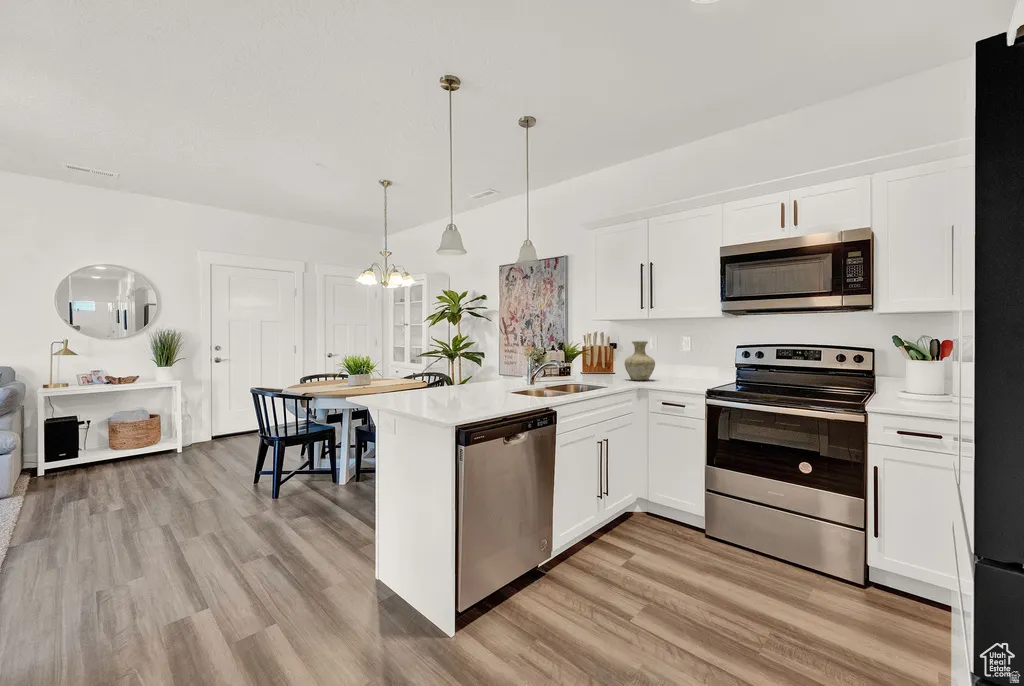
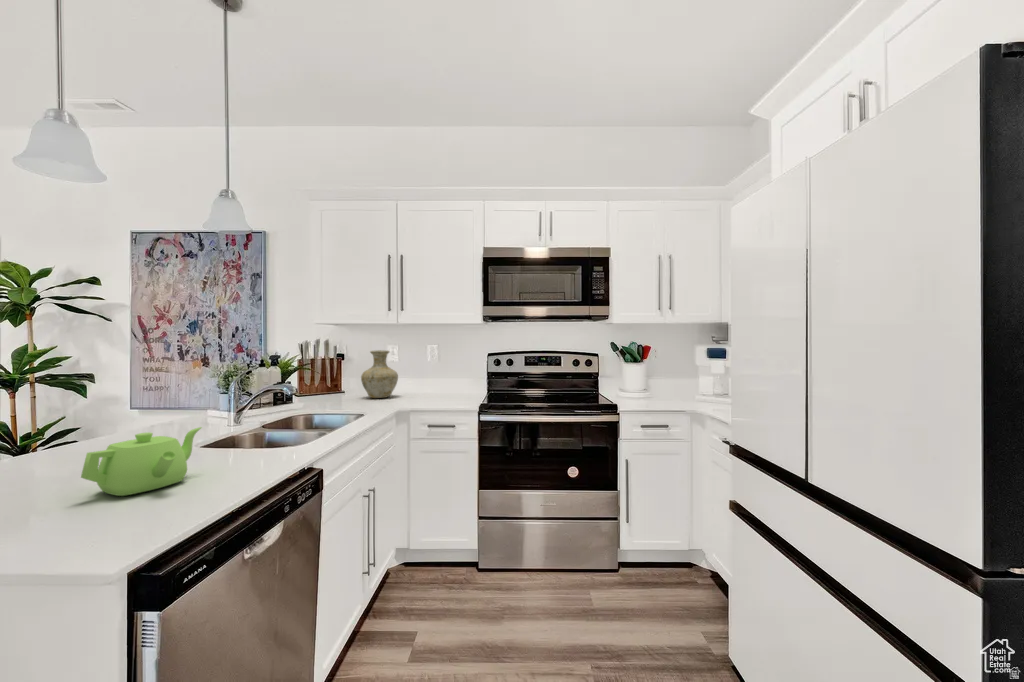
teapot: none [450,376,494,401] -> present [81,427,201,496]

